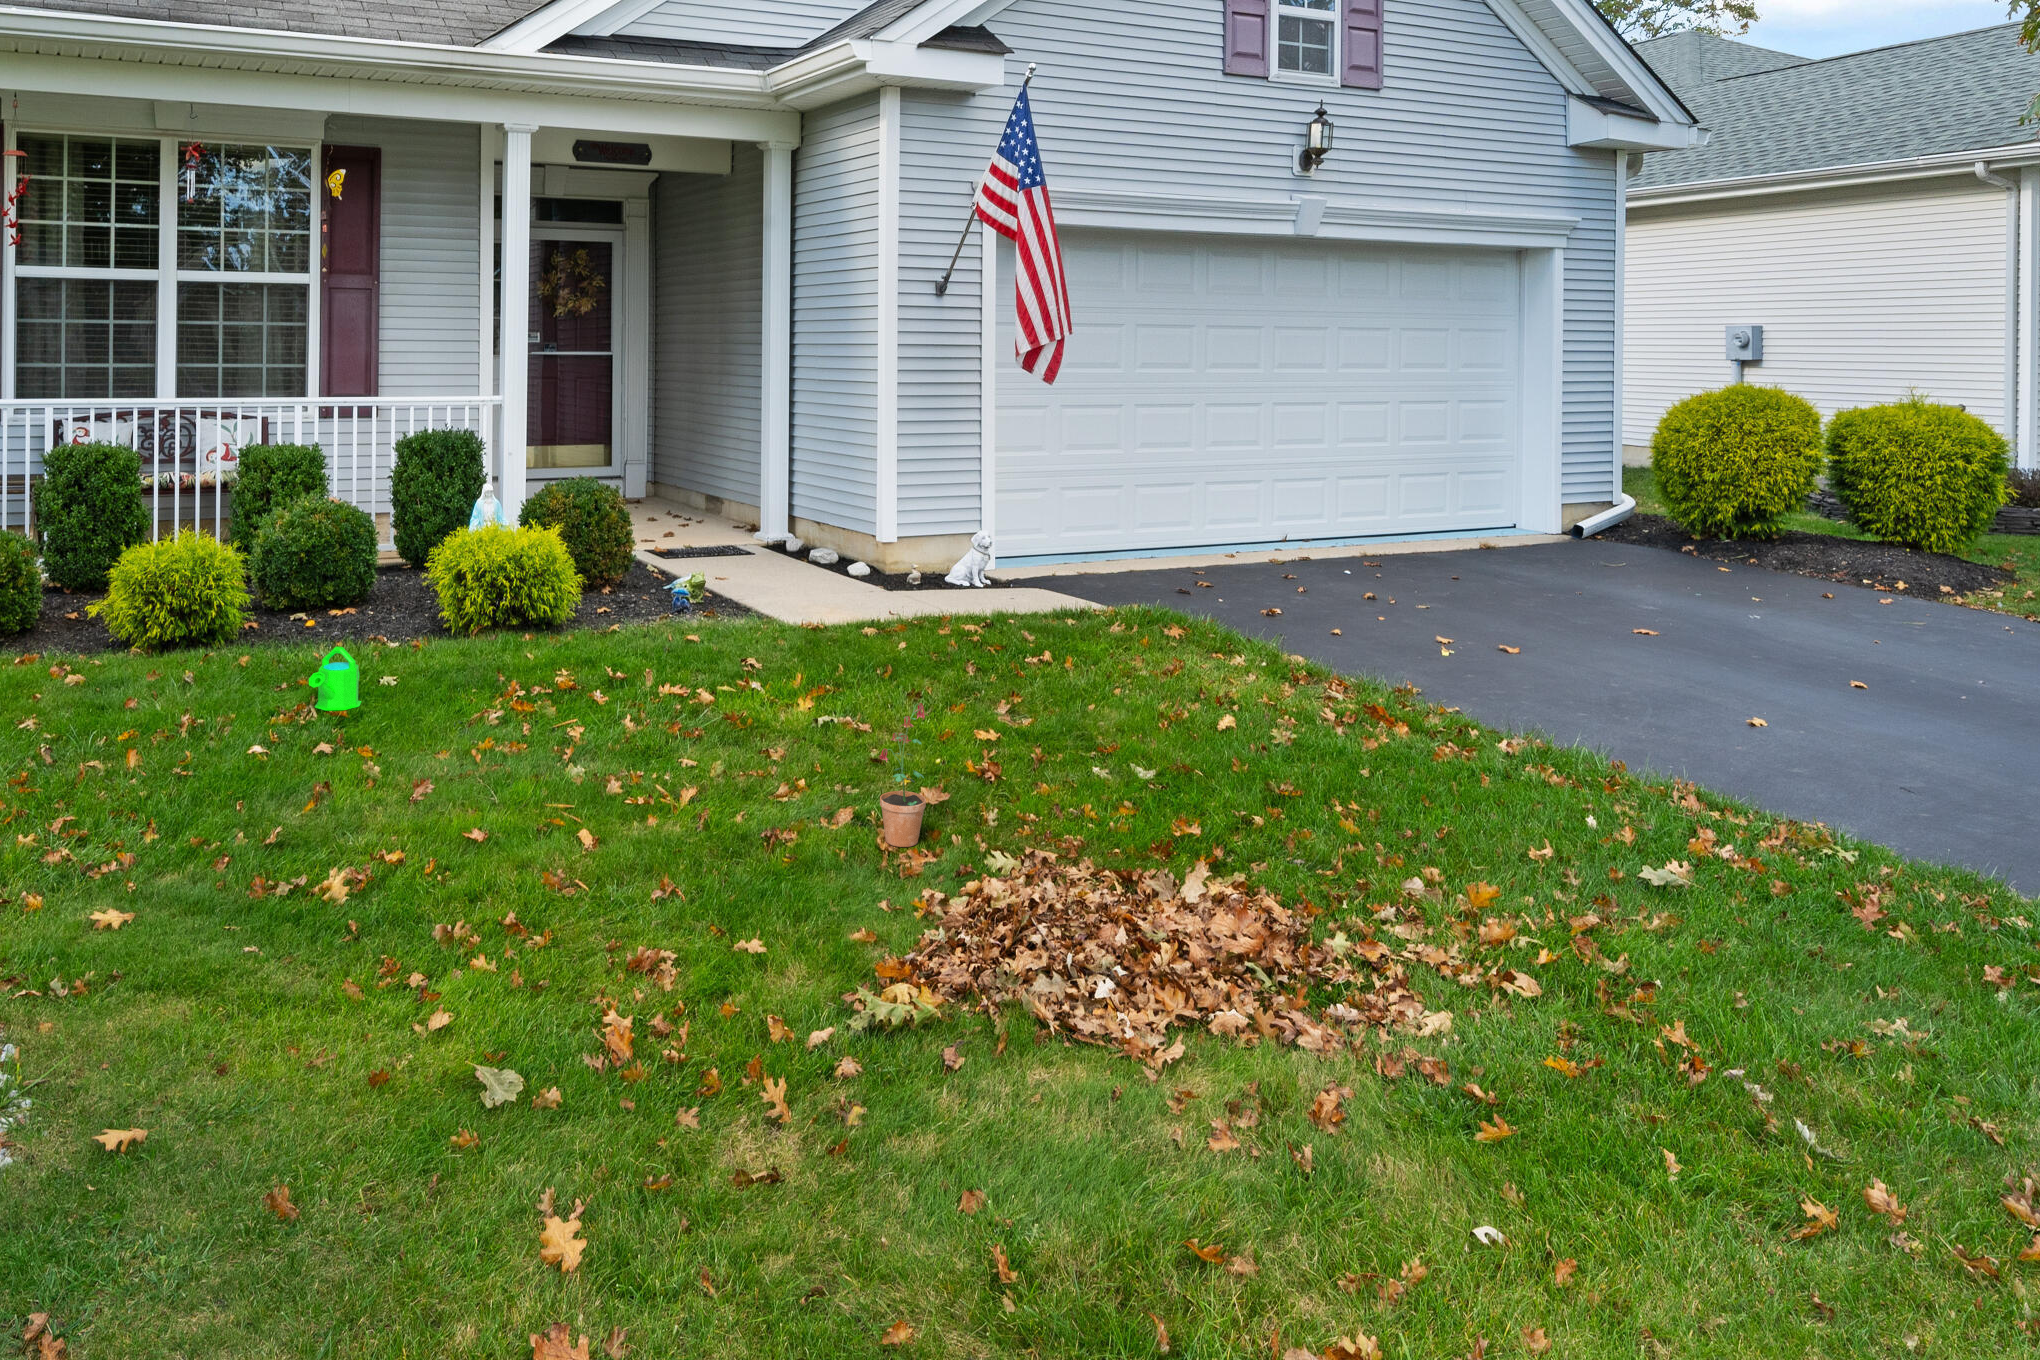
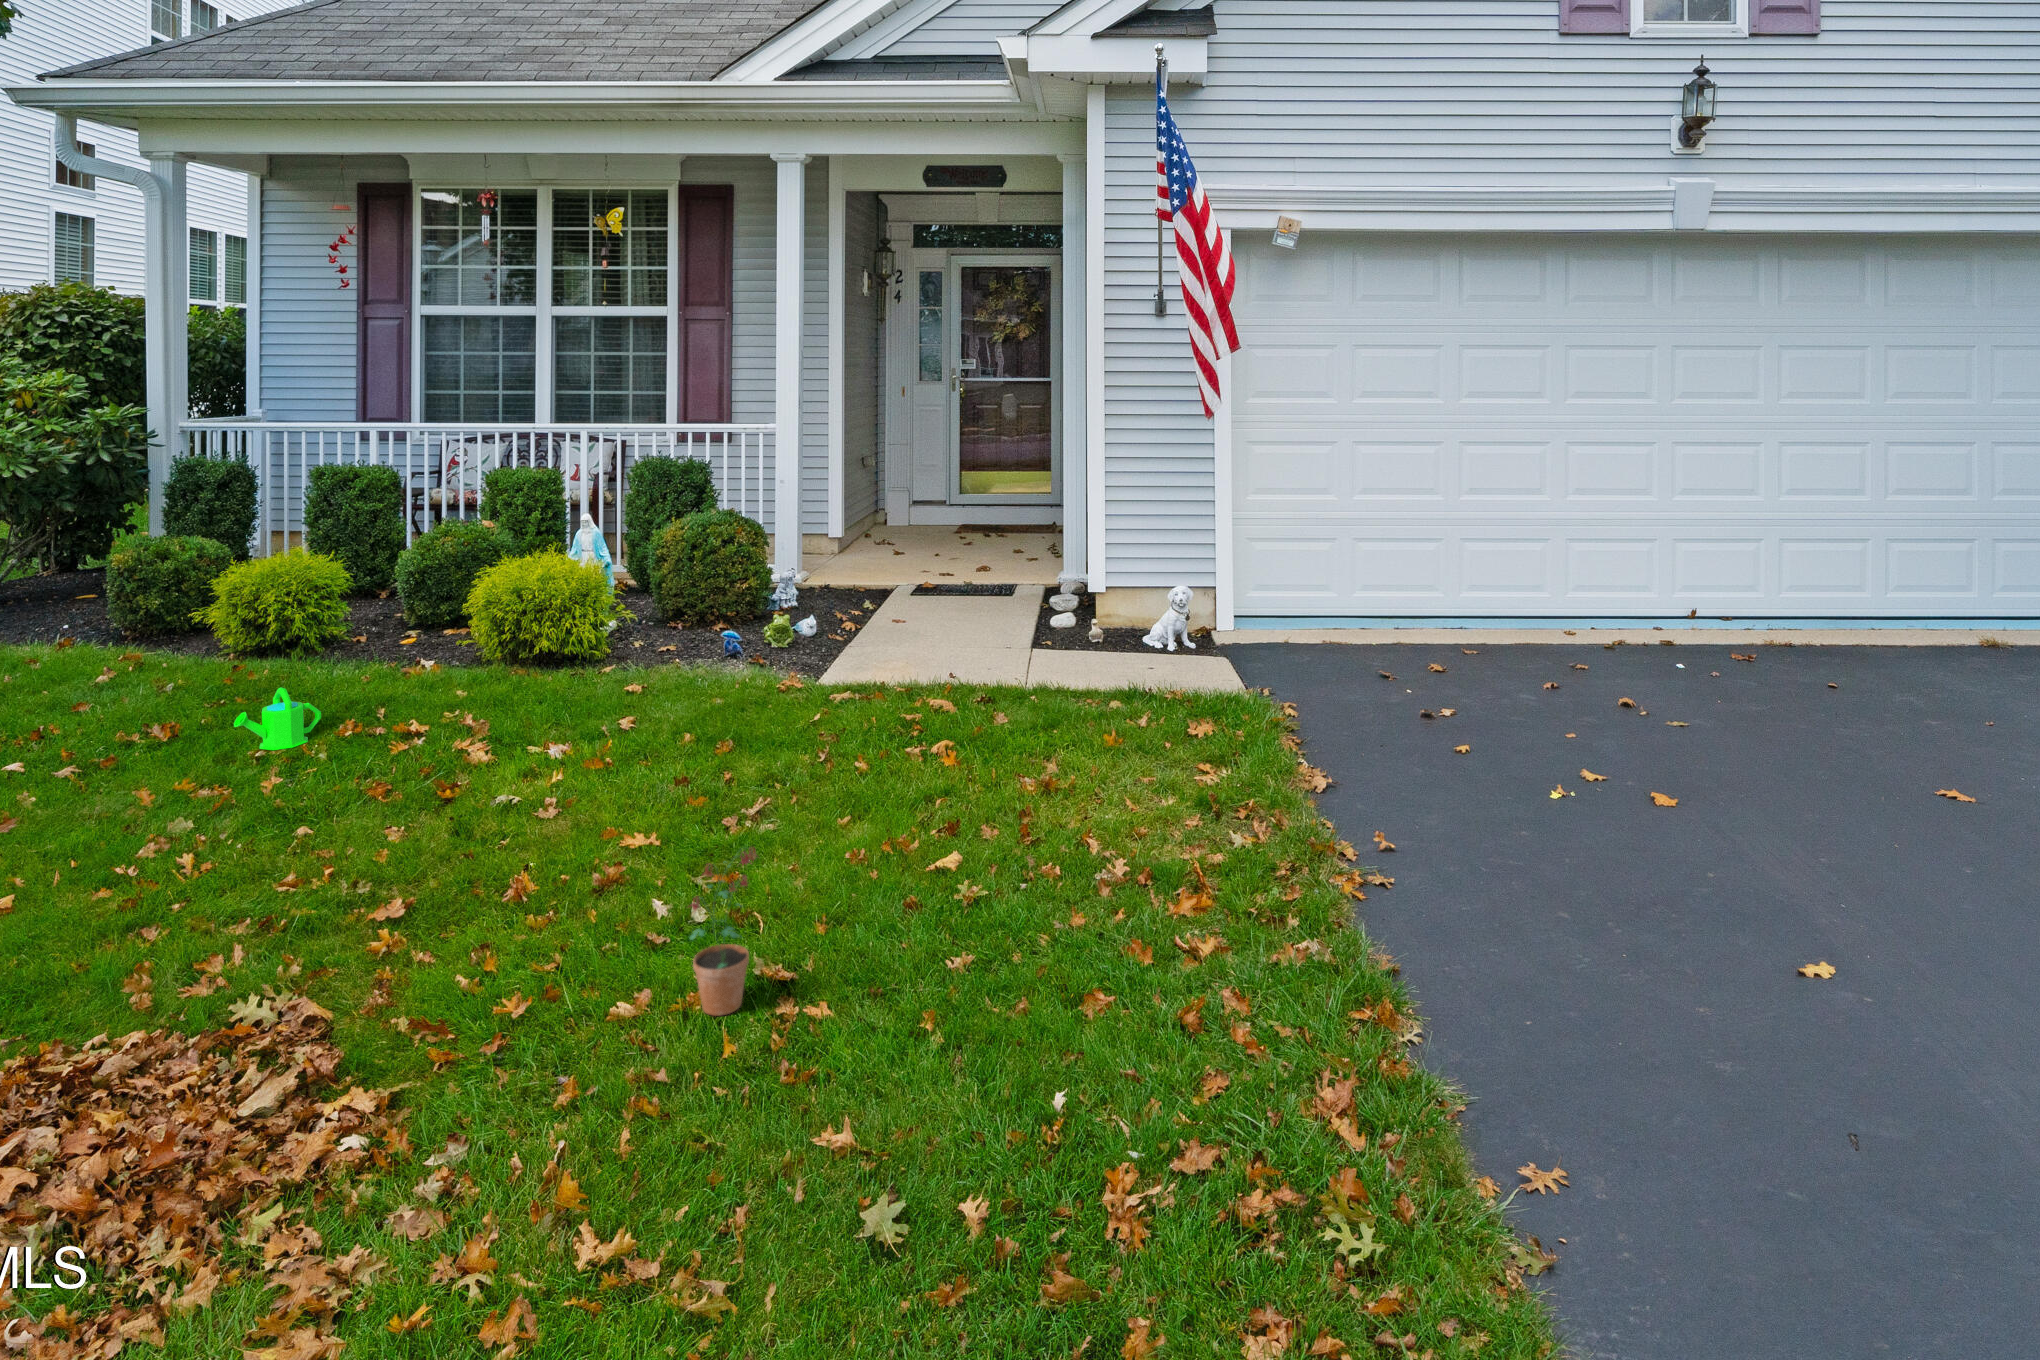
potted plant: present [878,703,927,847] -> present [690,847,759,1016]

